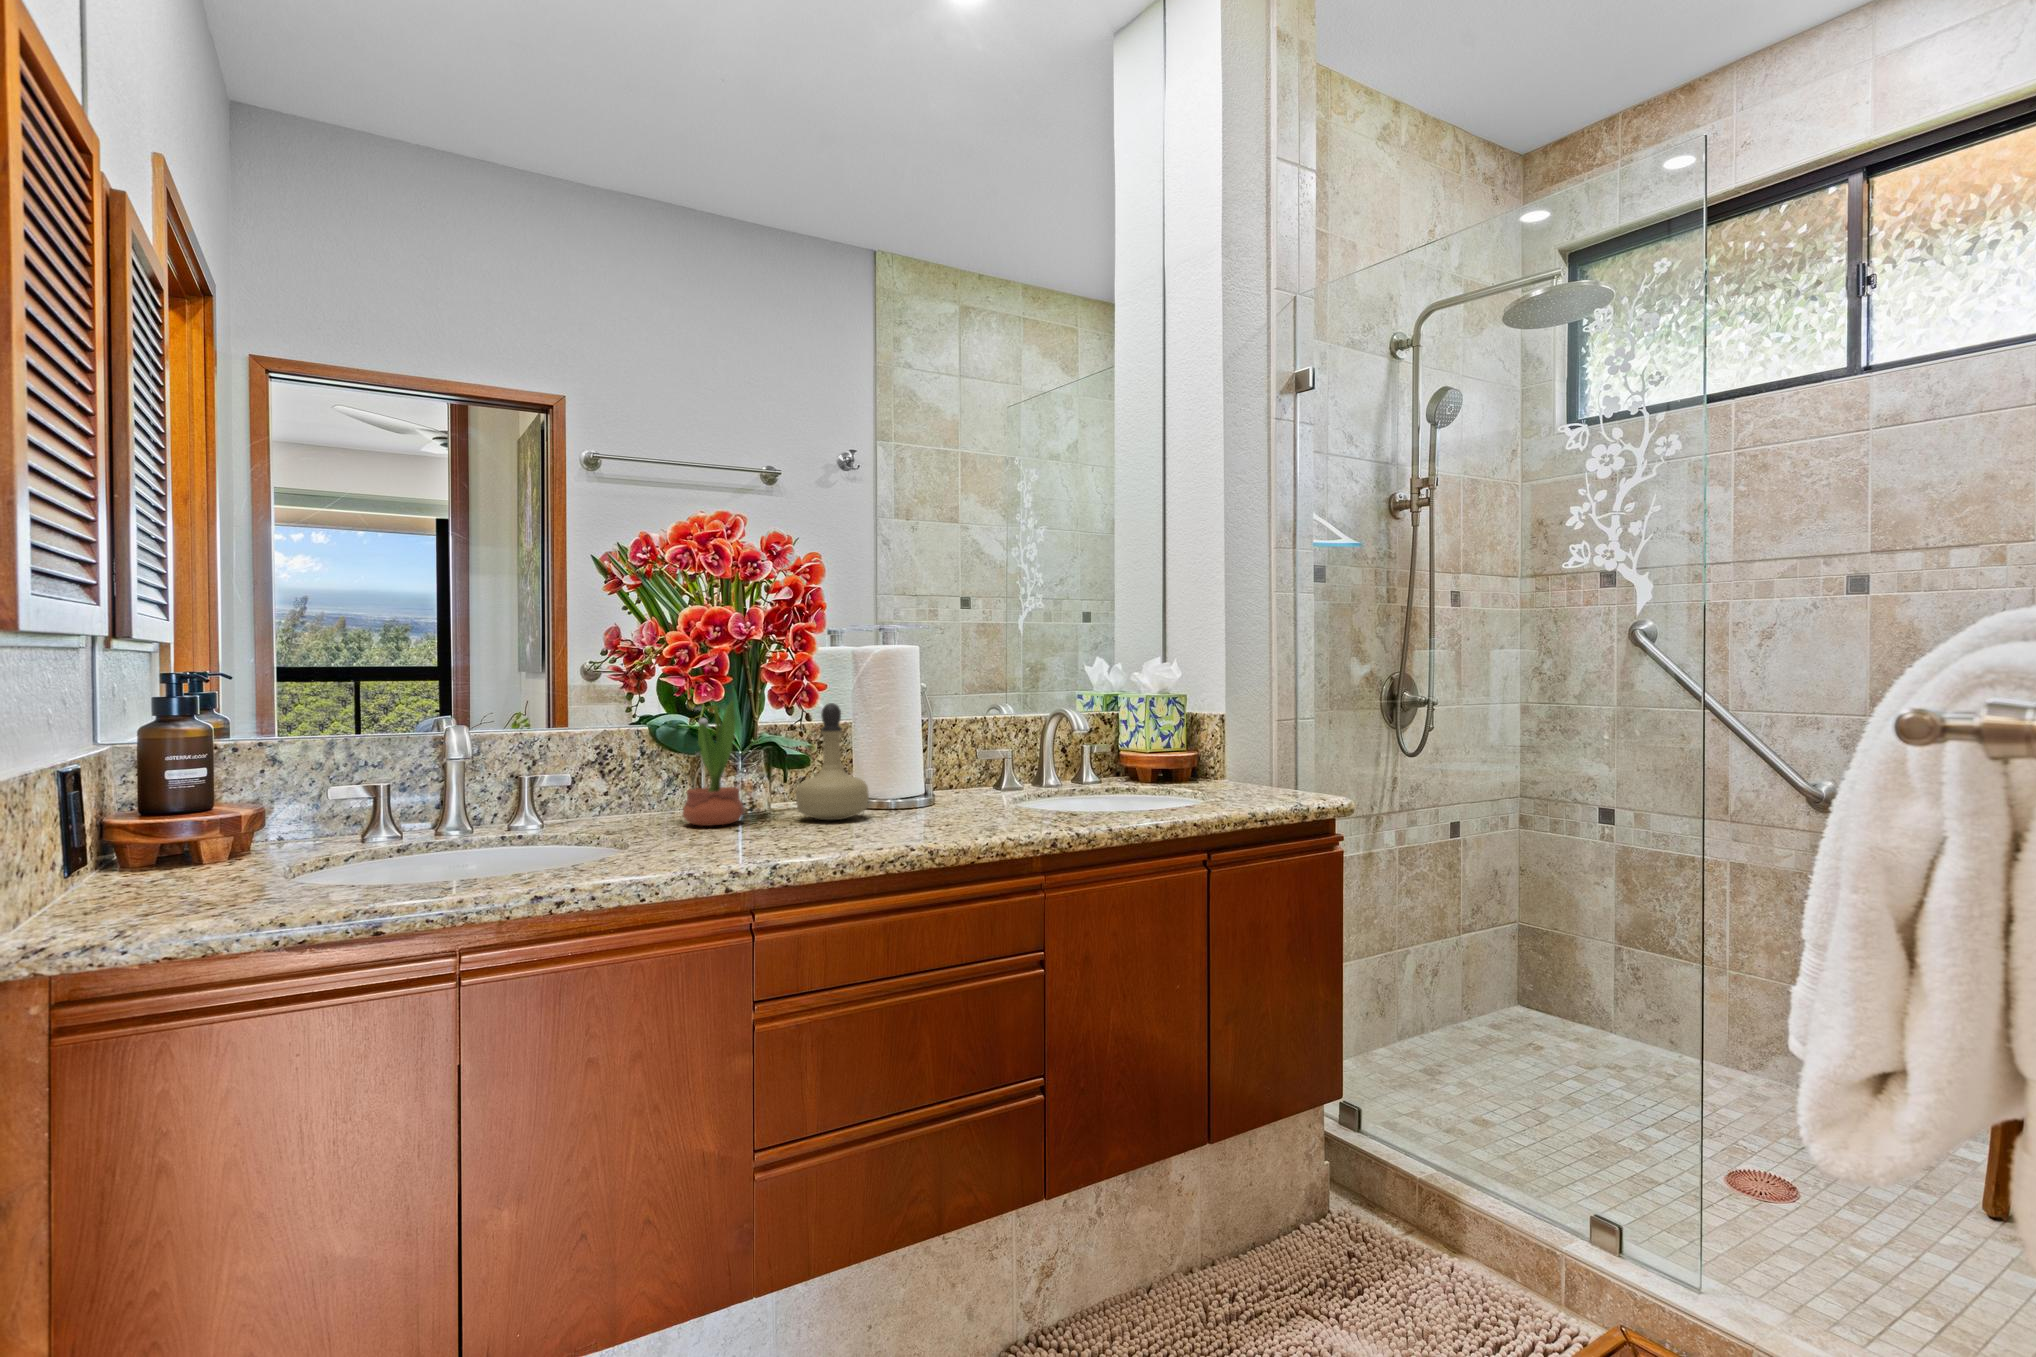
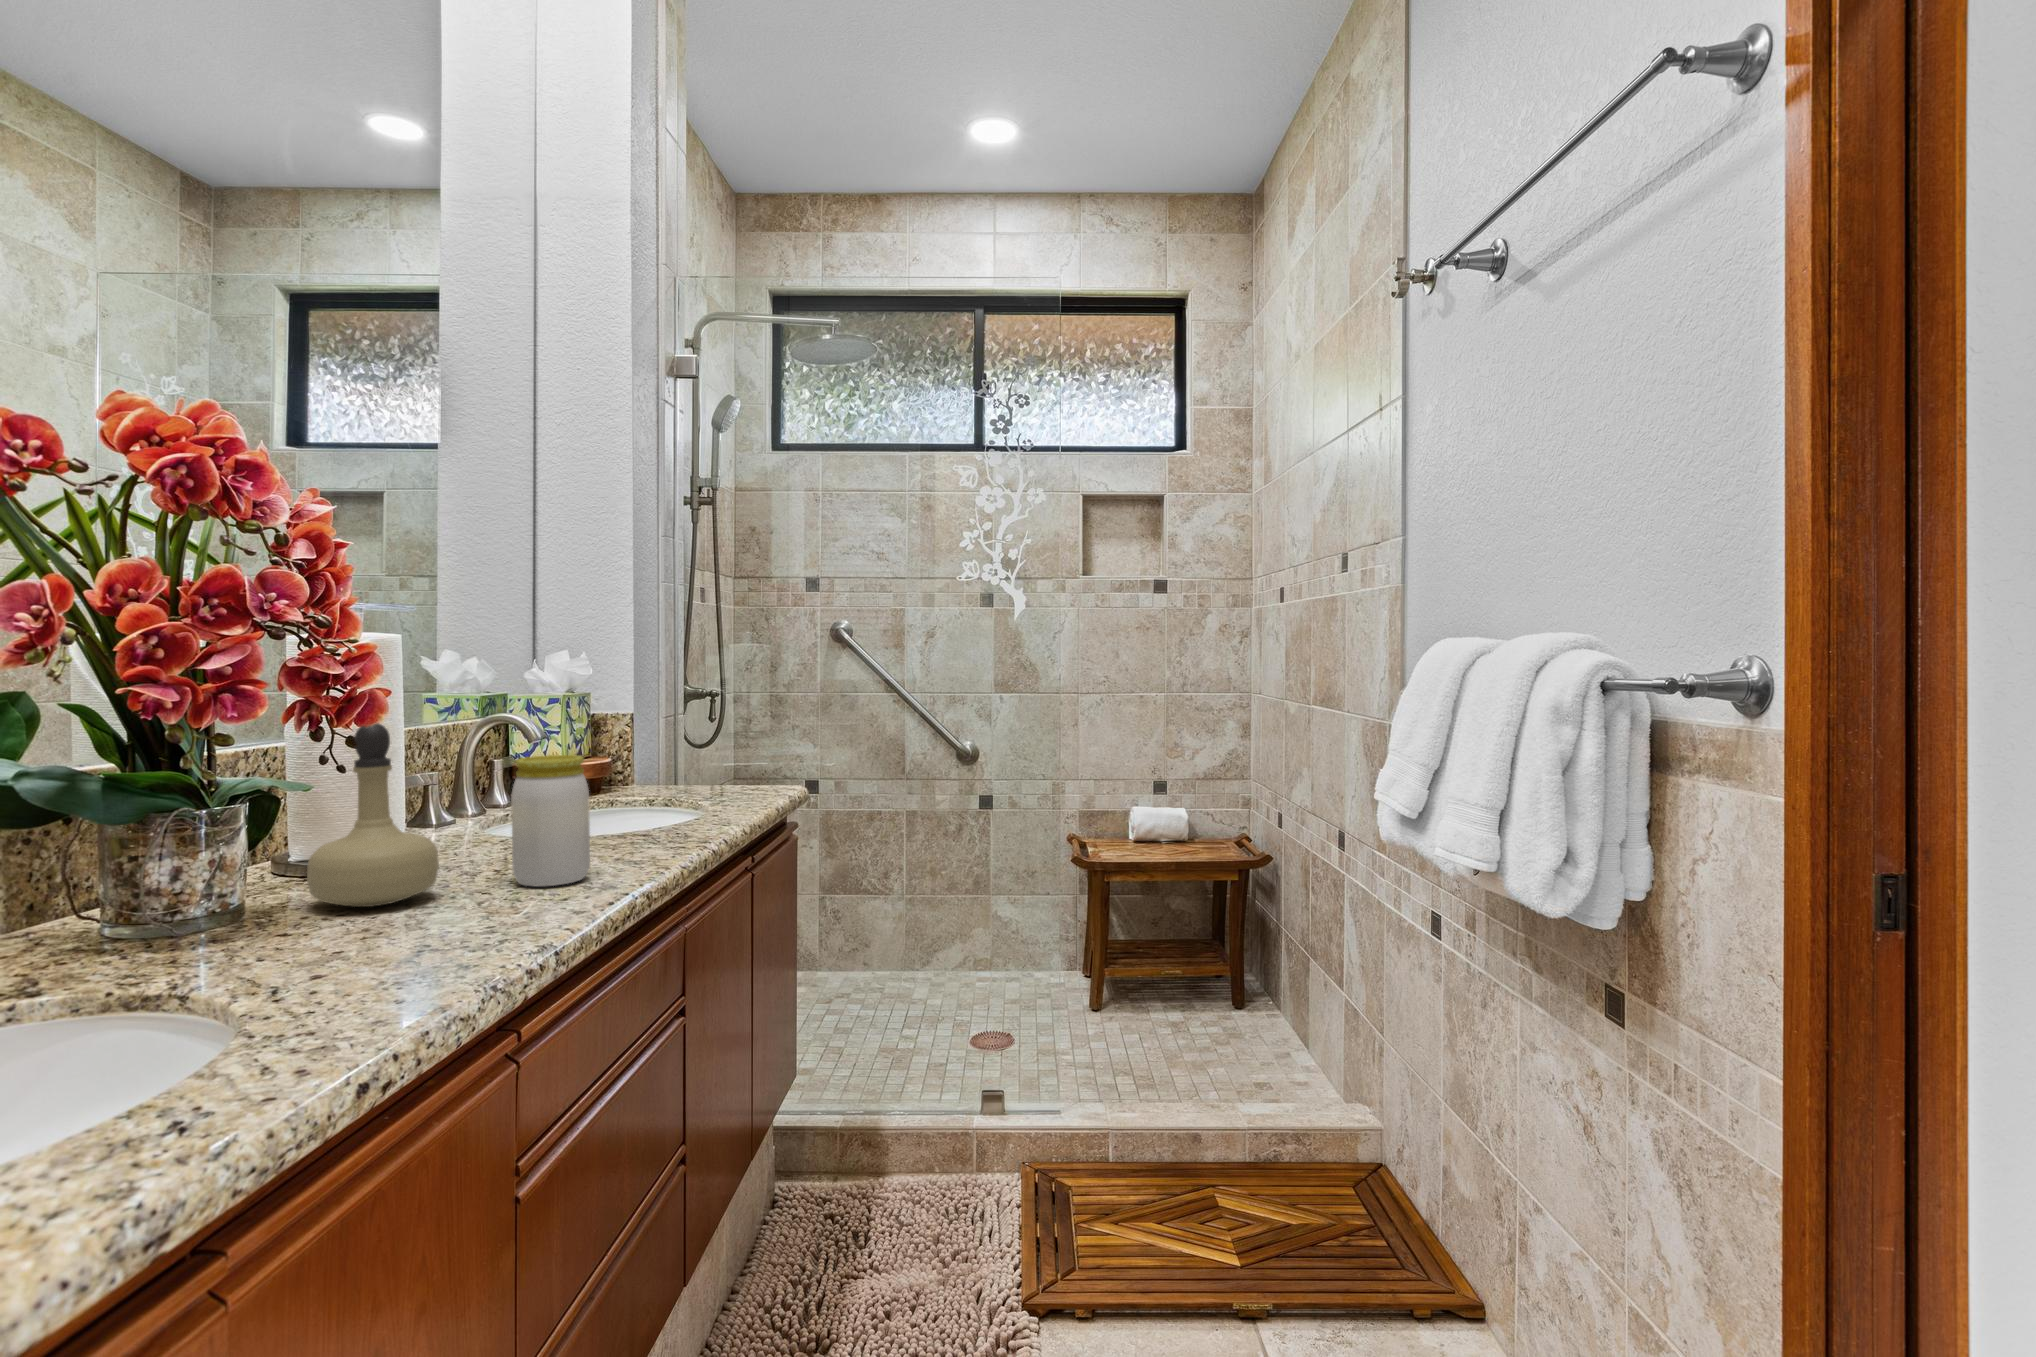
potted flower: present [683,701,744,826] -> none [84,682,258,961]
jar: none [902,733,955,826] -> present [511,755,590,886]

